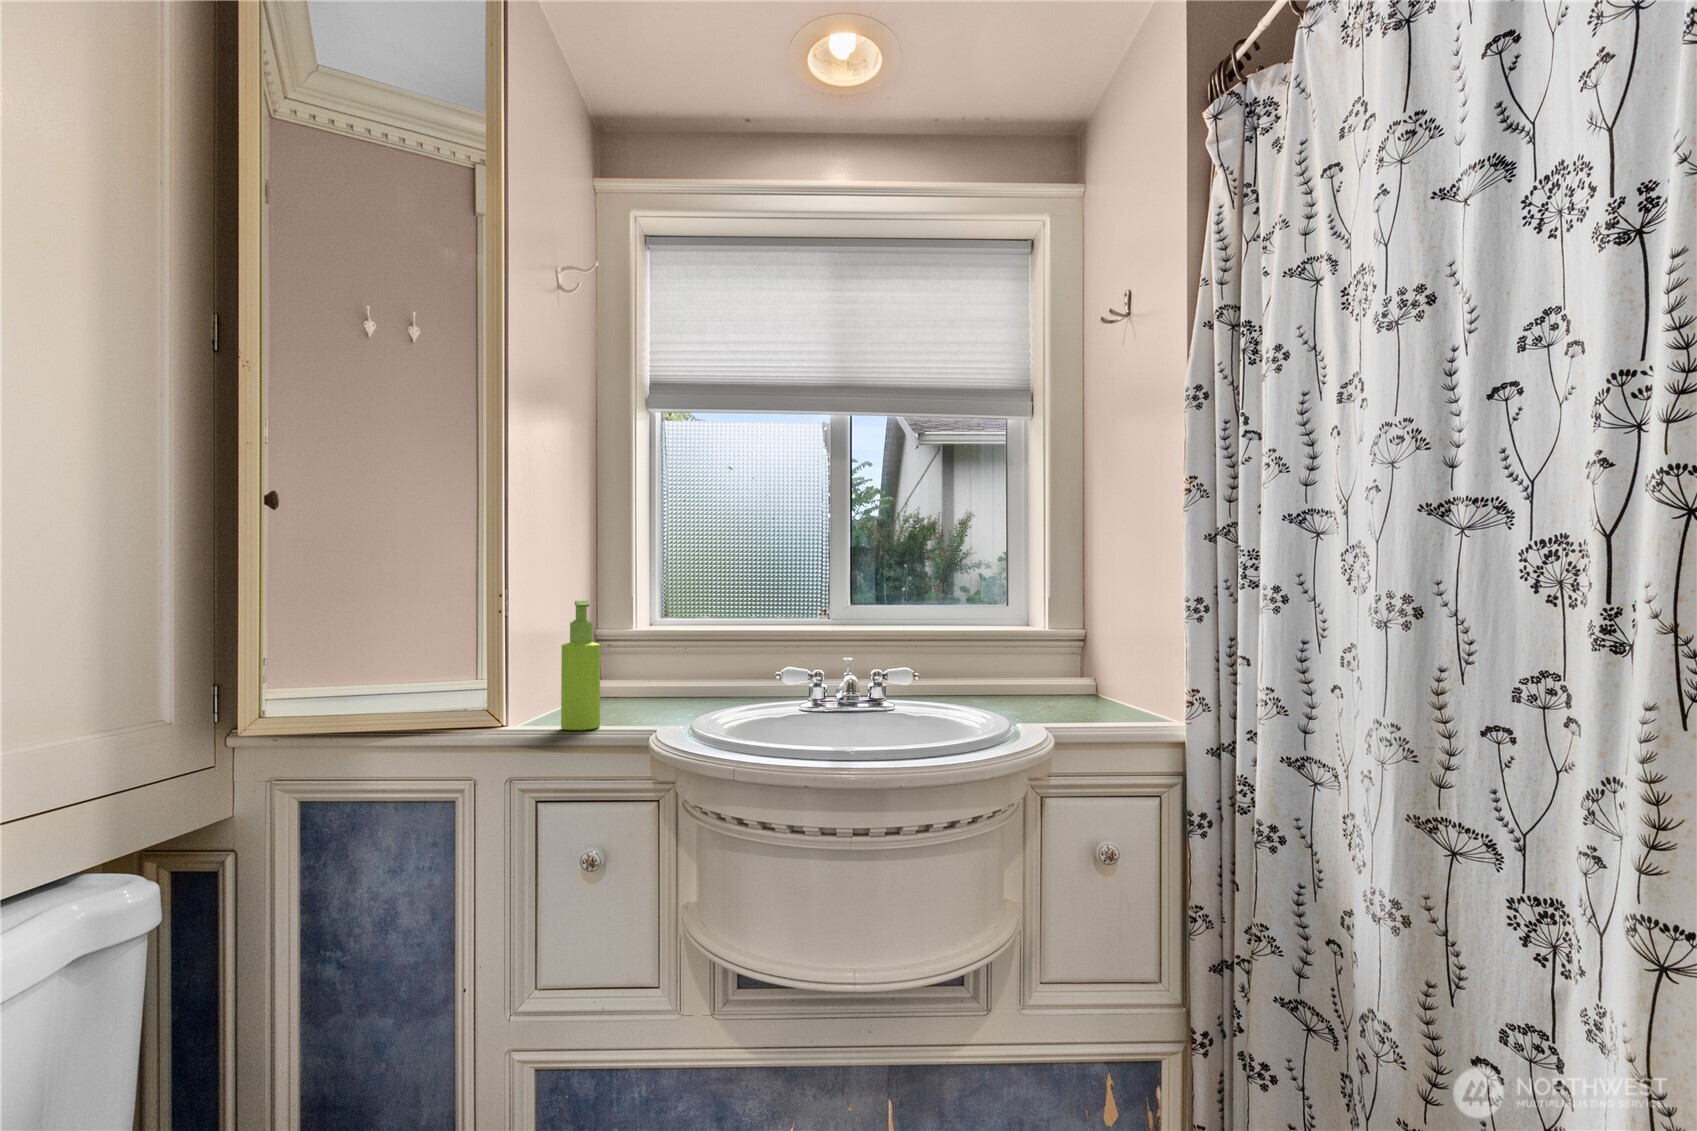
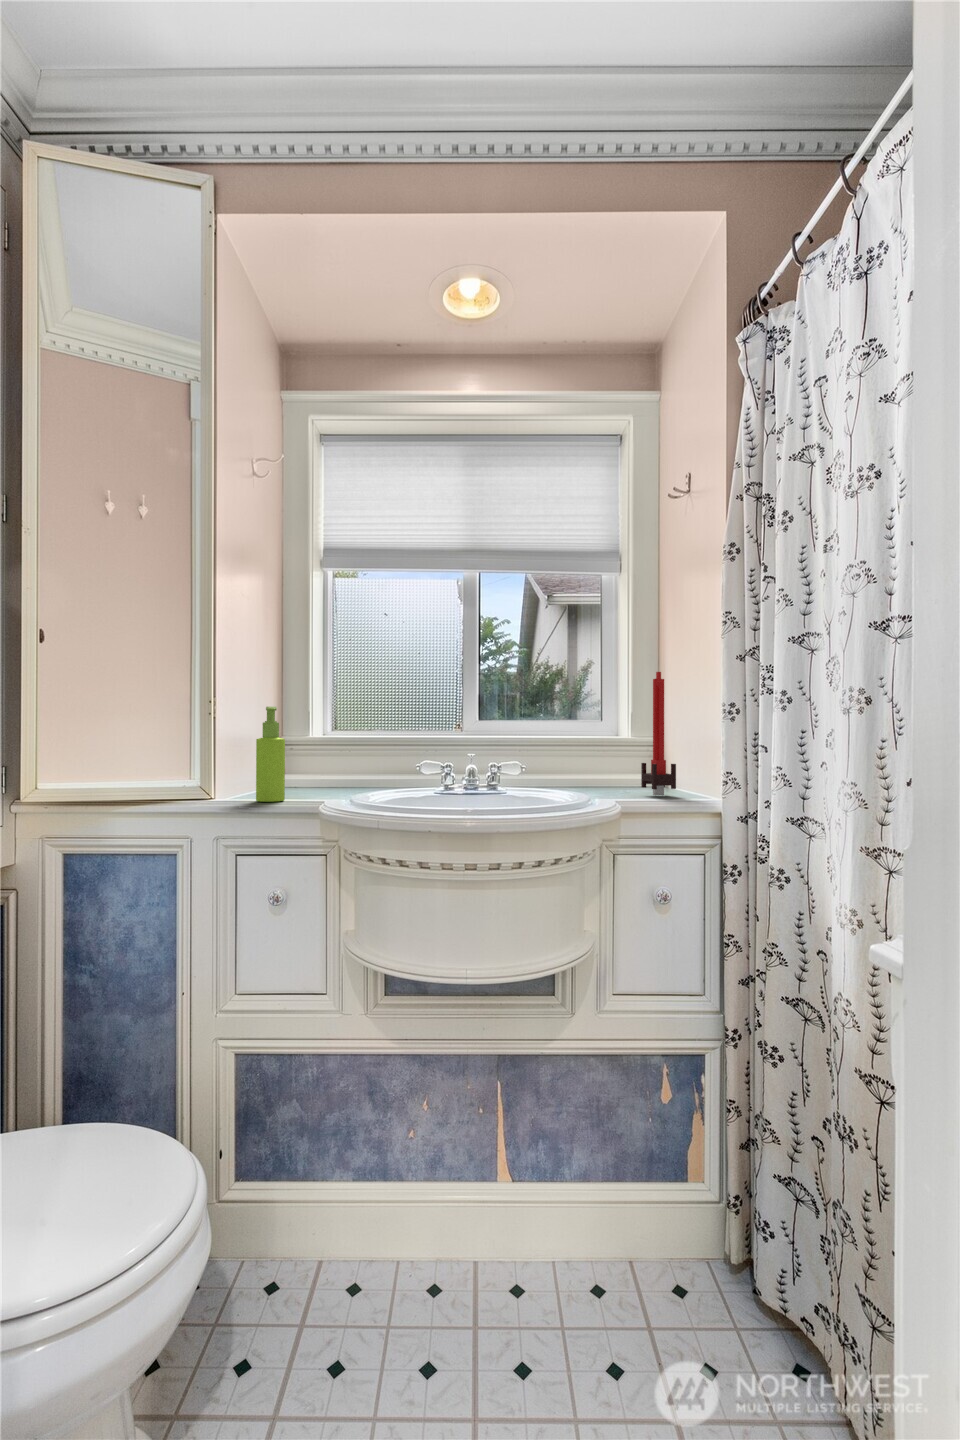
candle: none [1074,550,1121,714] -> present [641,672,676,795]

